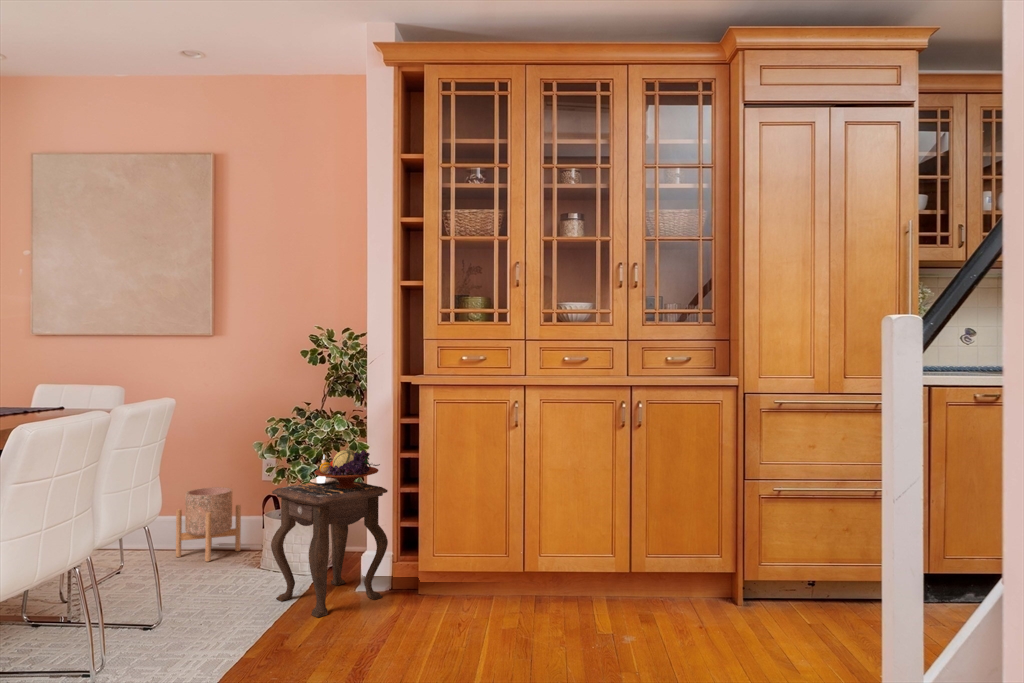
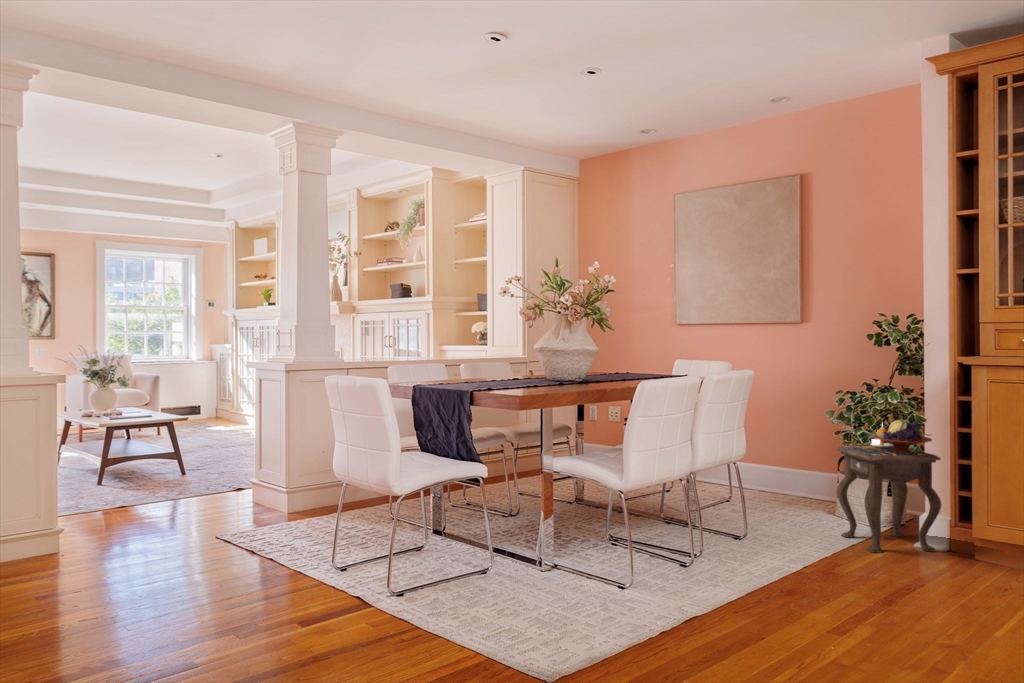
planter: present [176,487,241,562] -> none [768,446,819,504]

